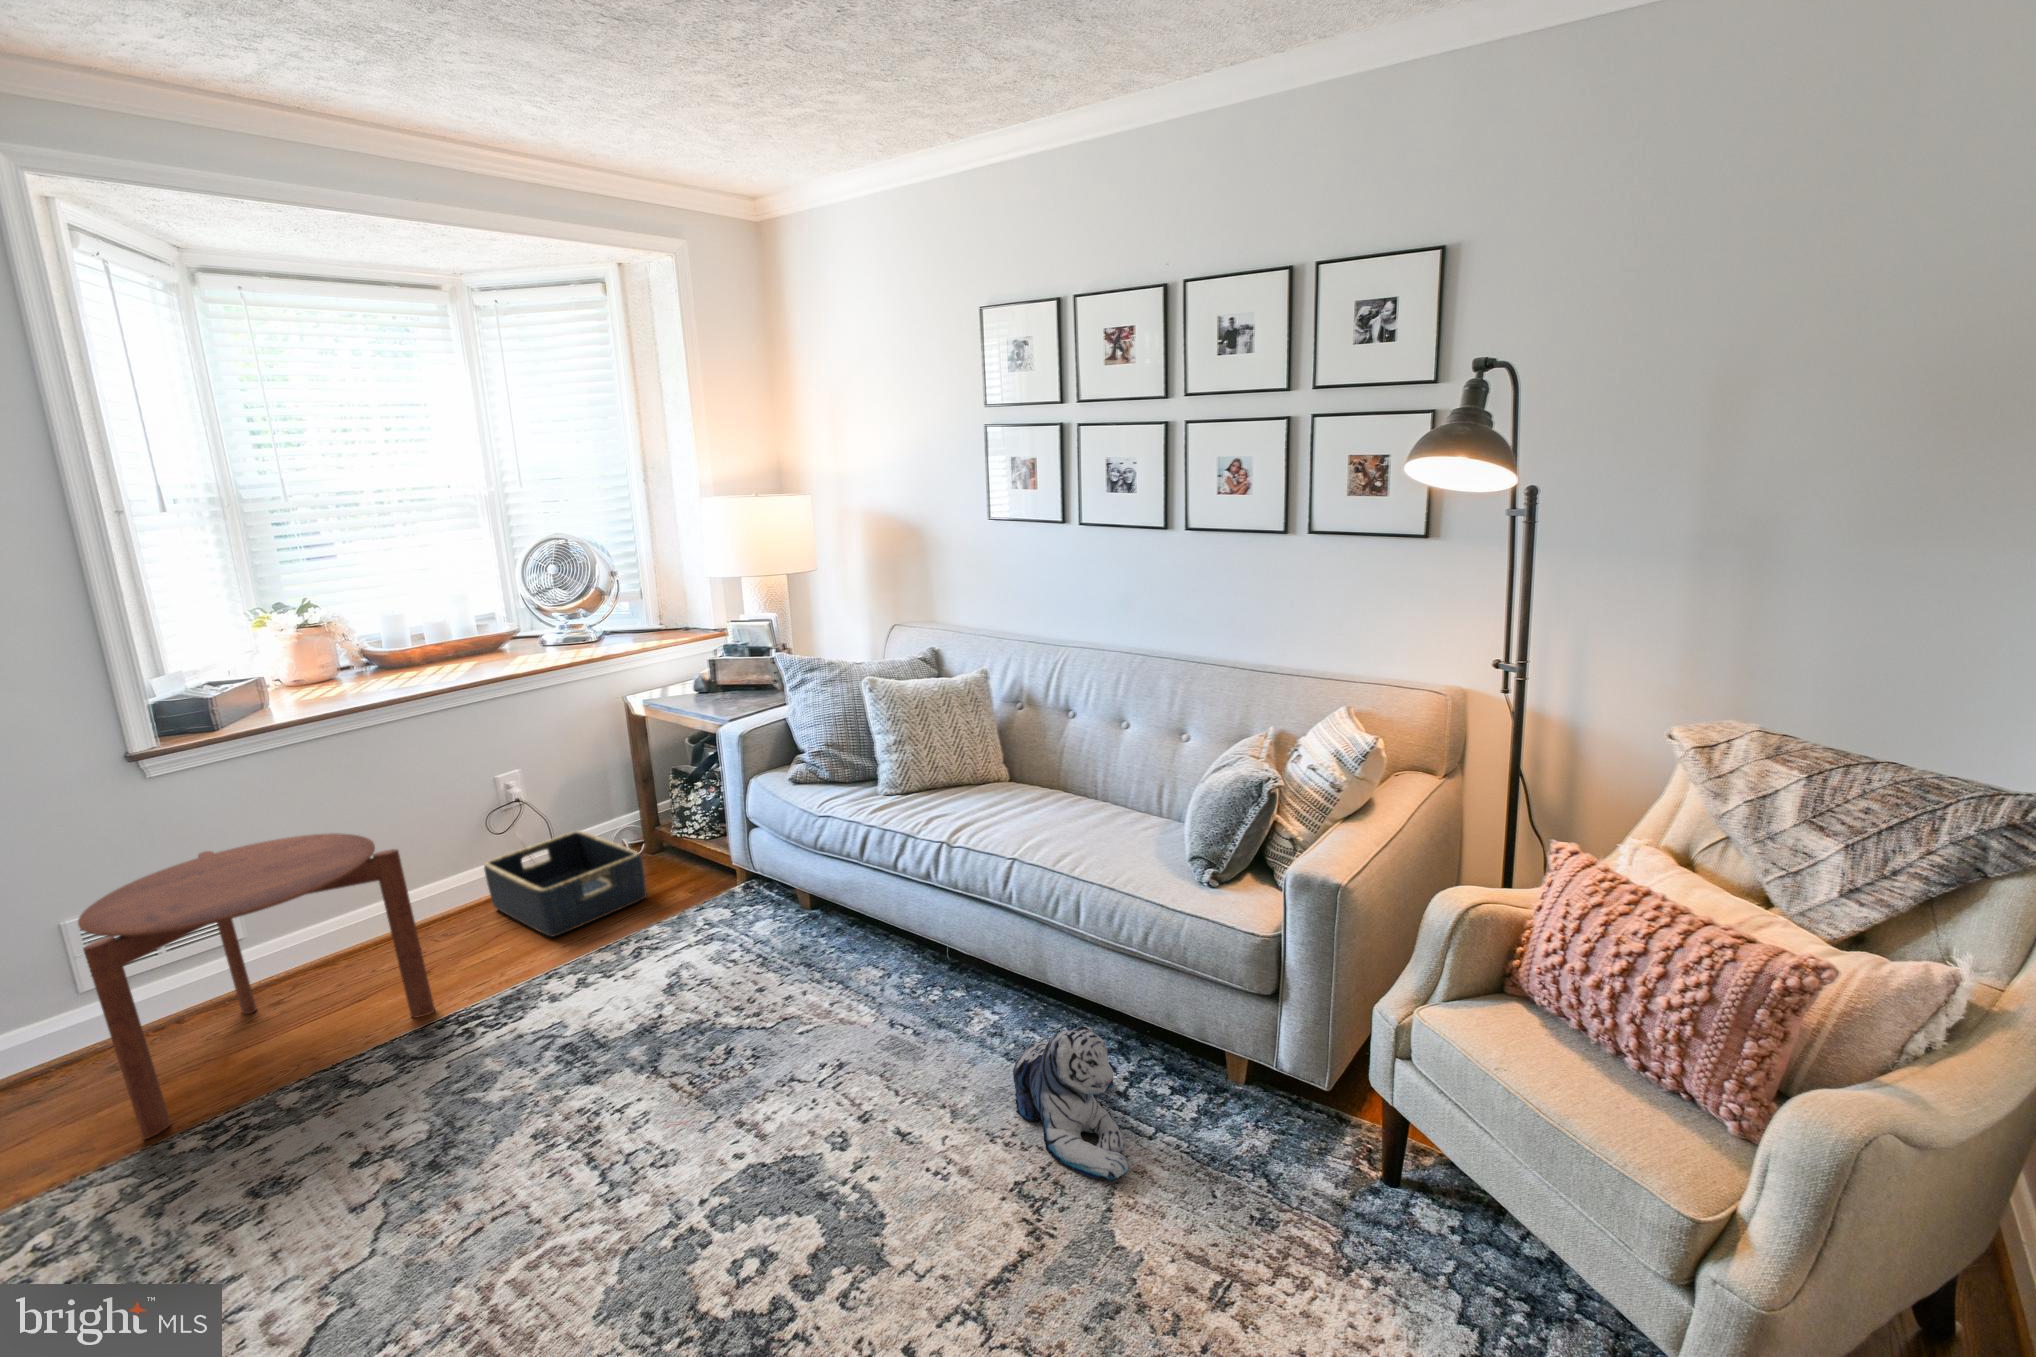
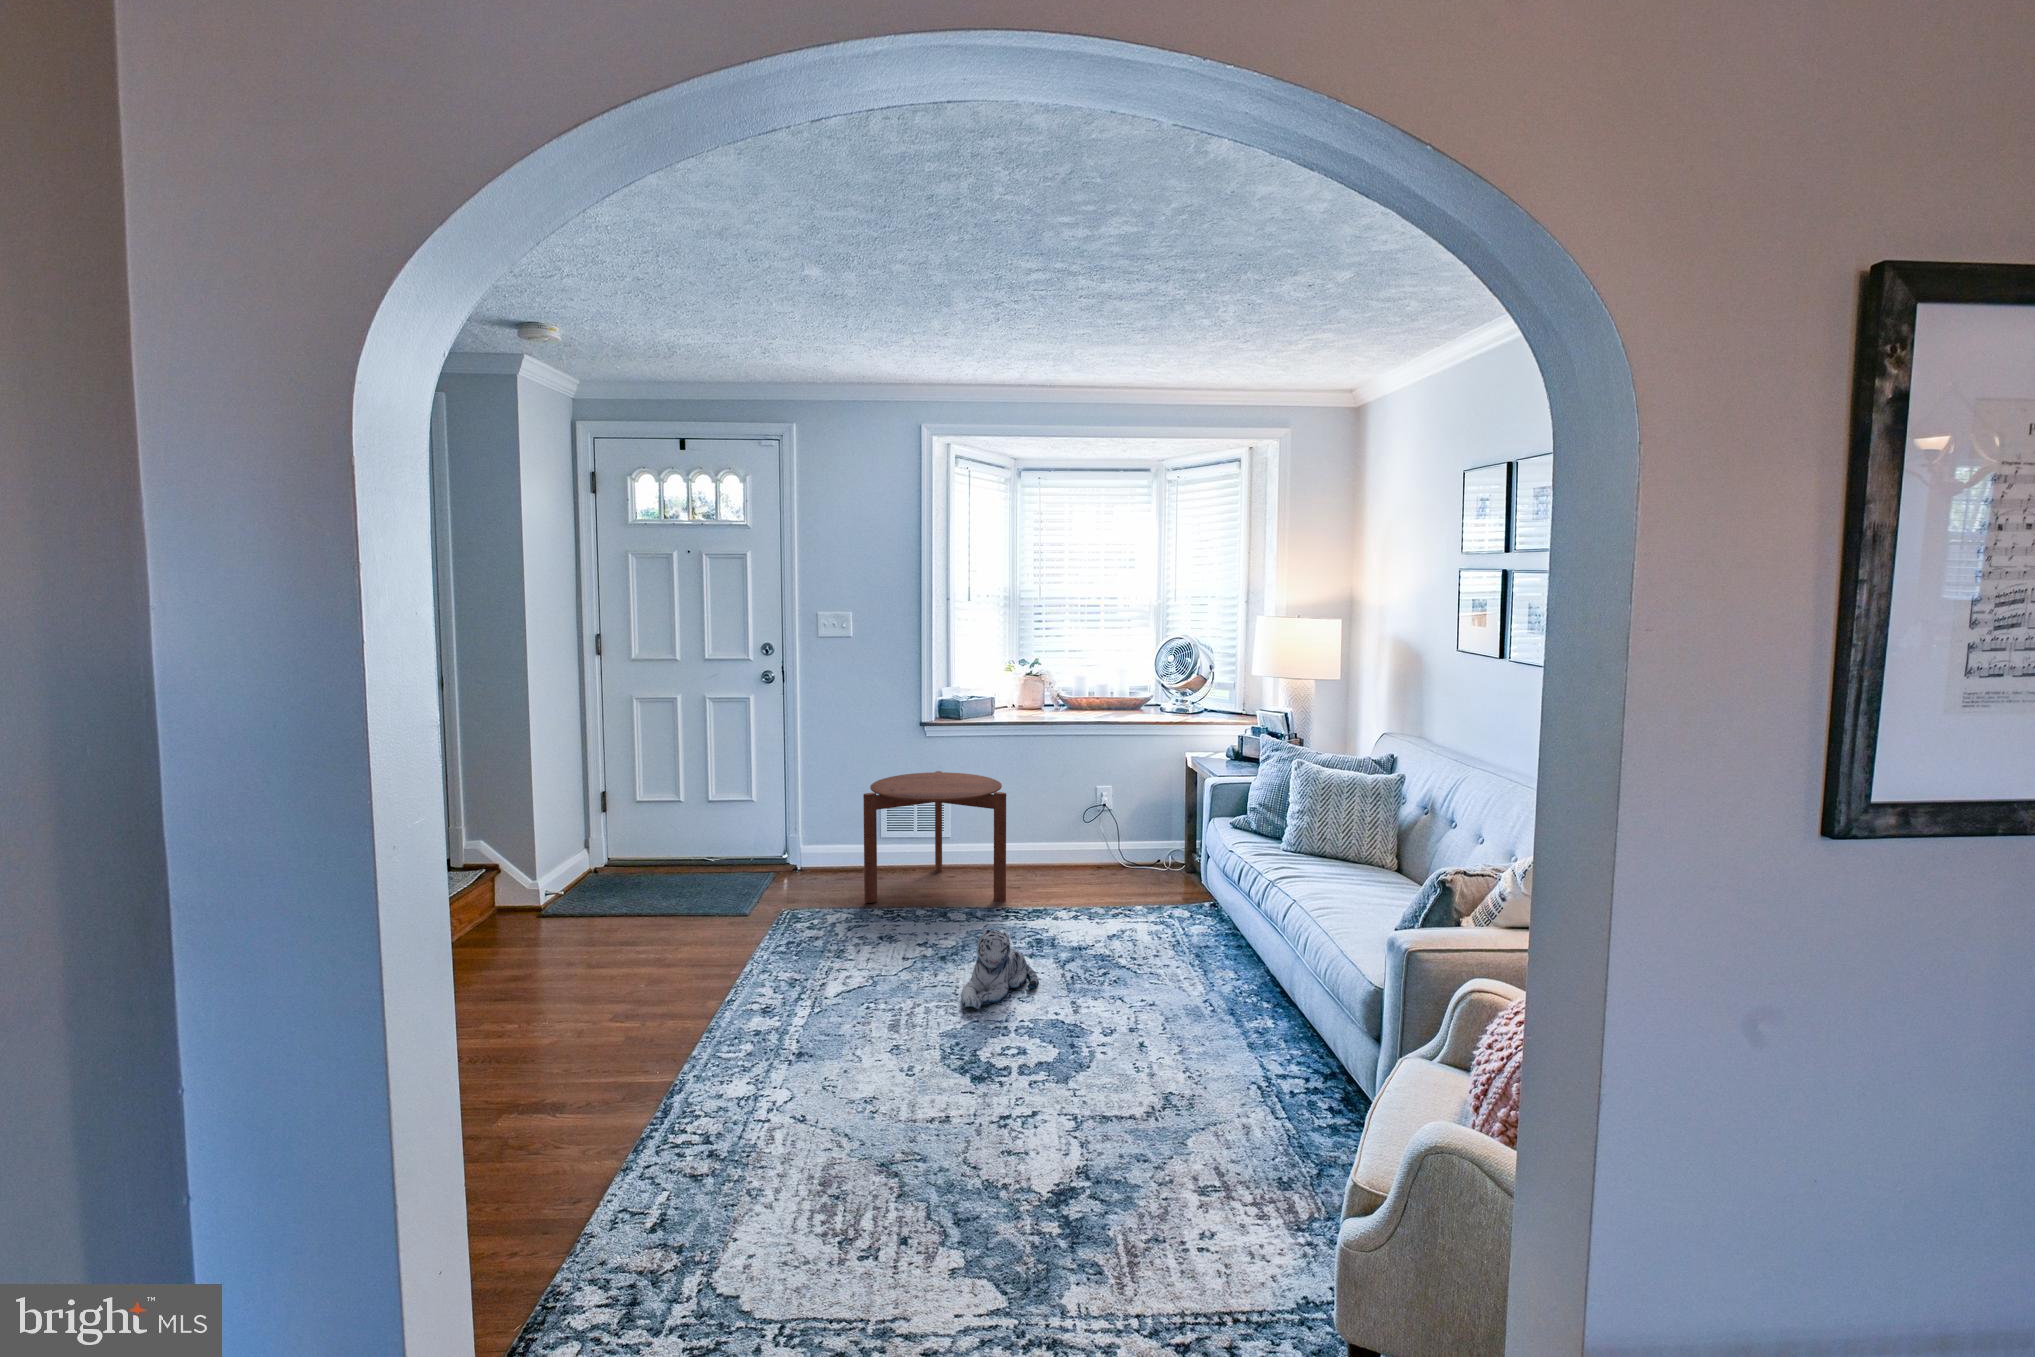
basket: present [484,831,647,937] -> none [1079,831,1162,889]
plush toy: present [1013,1026,1129,1181] -> present [961,929,1039,1009]

